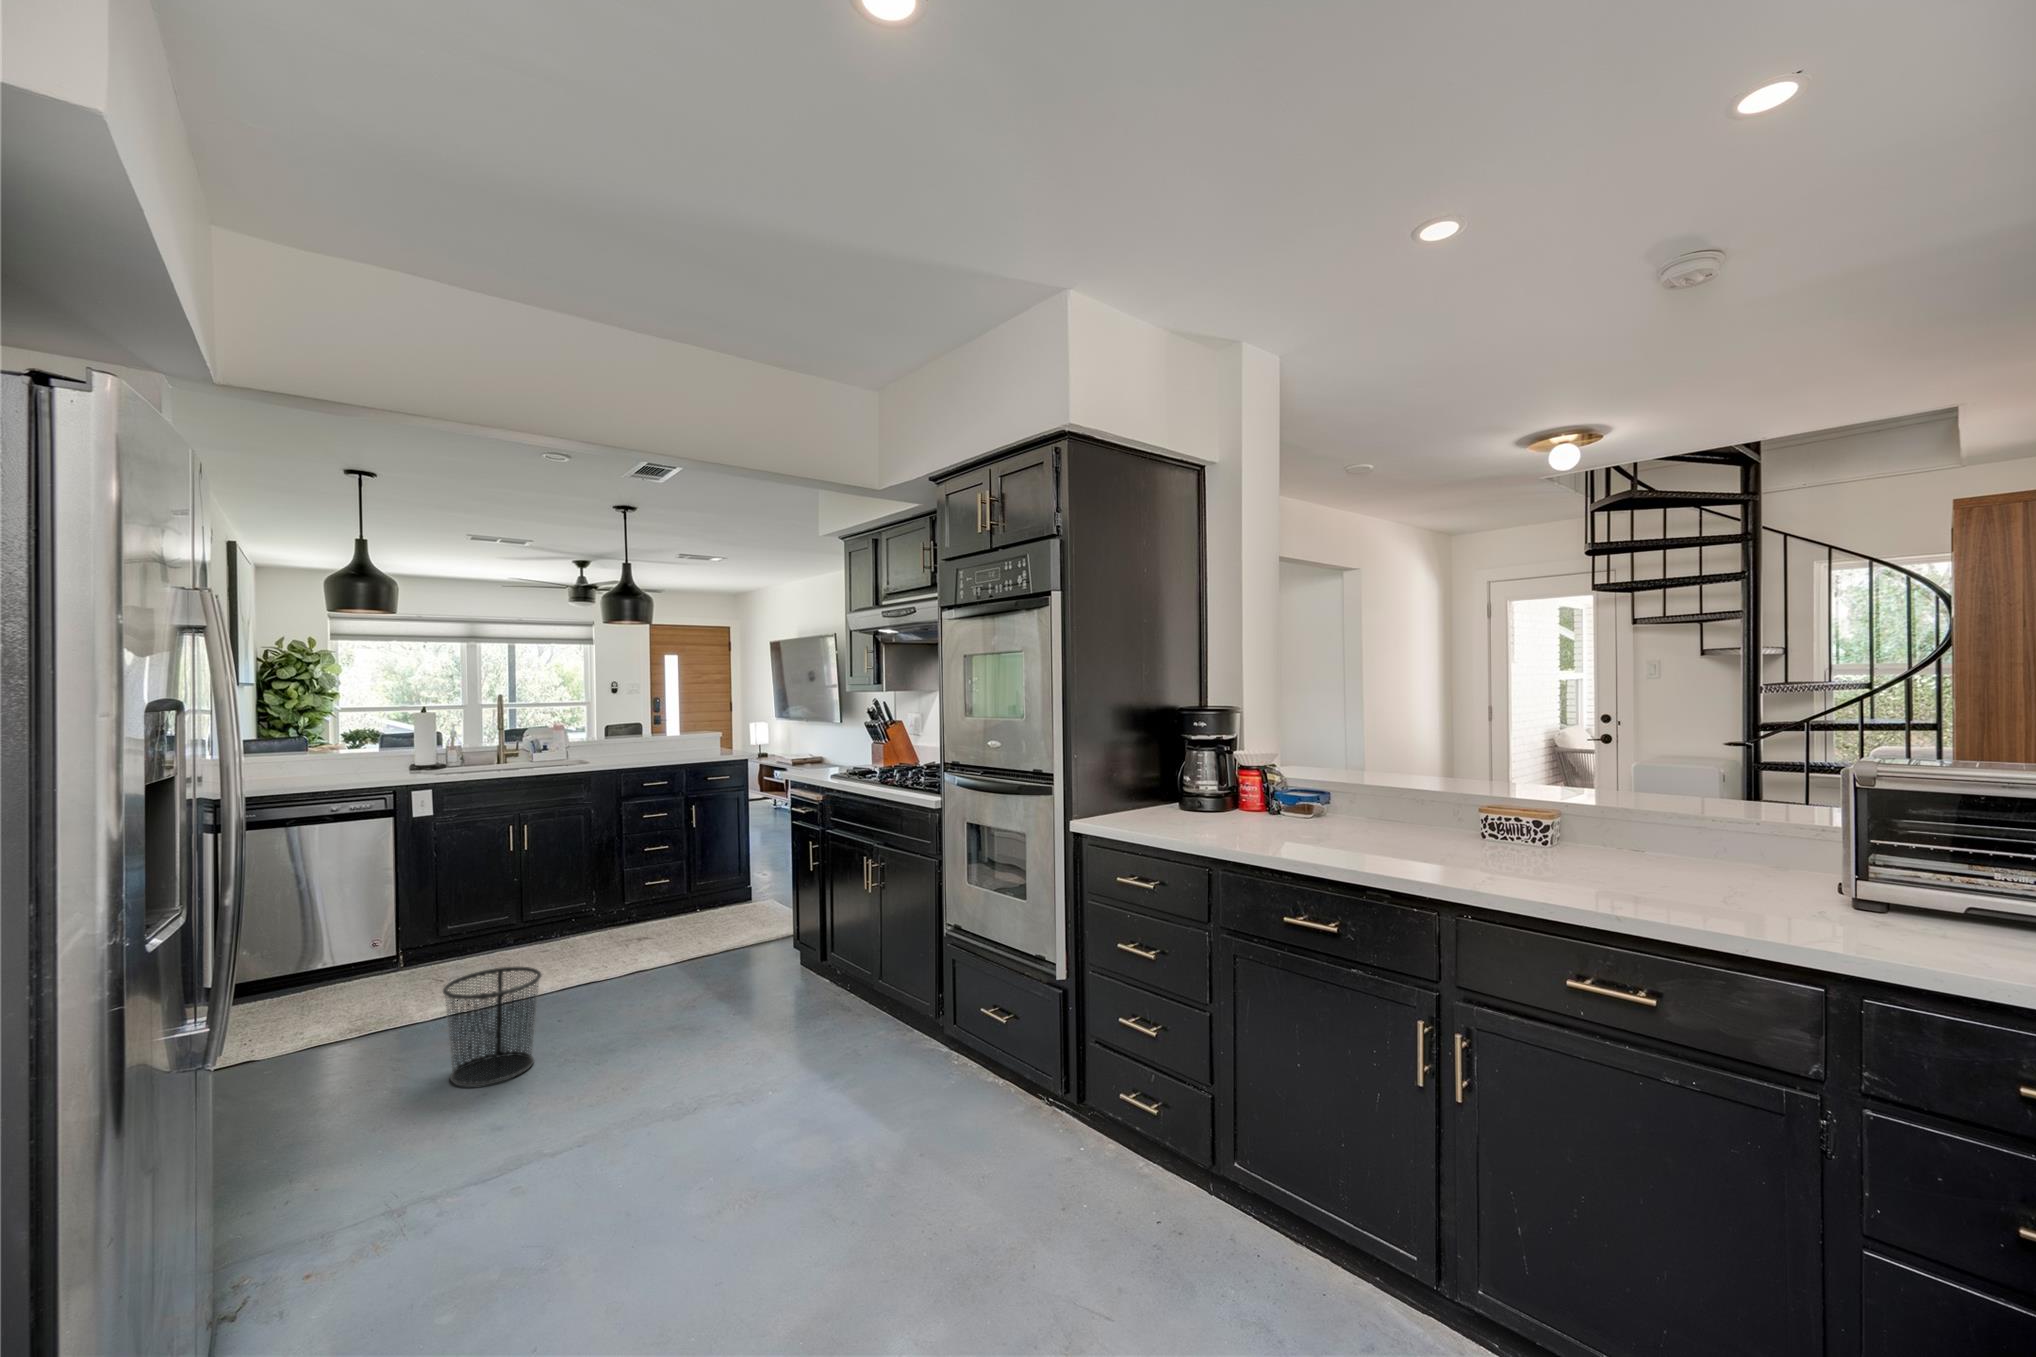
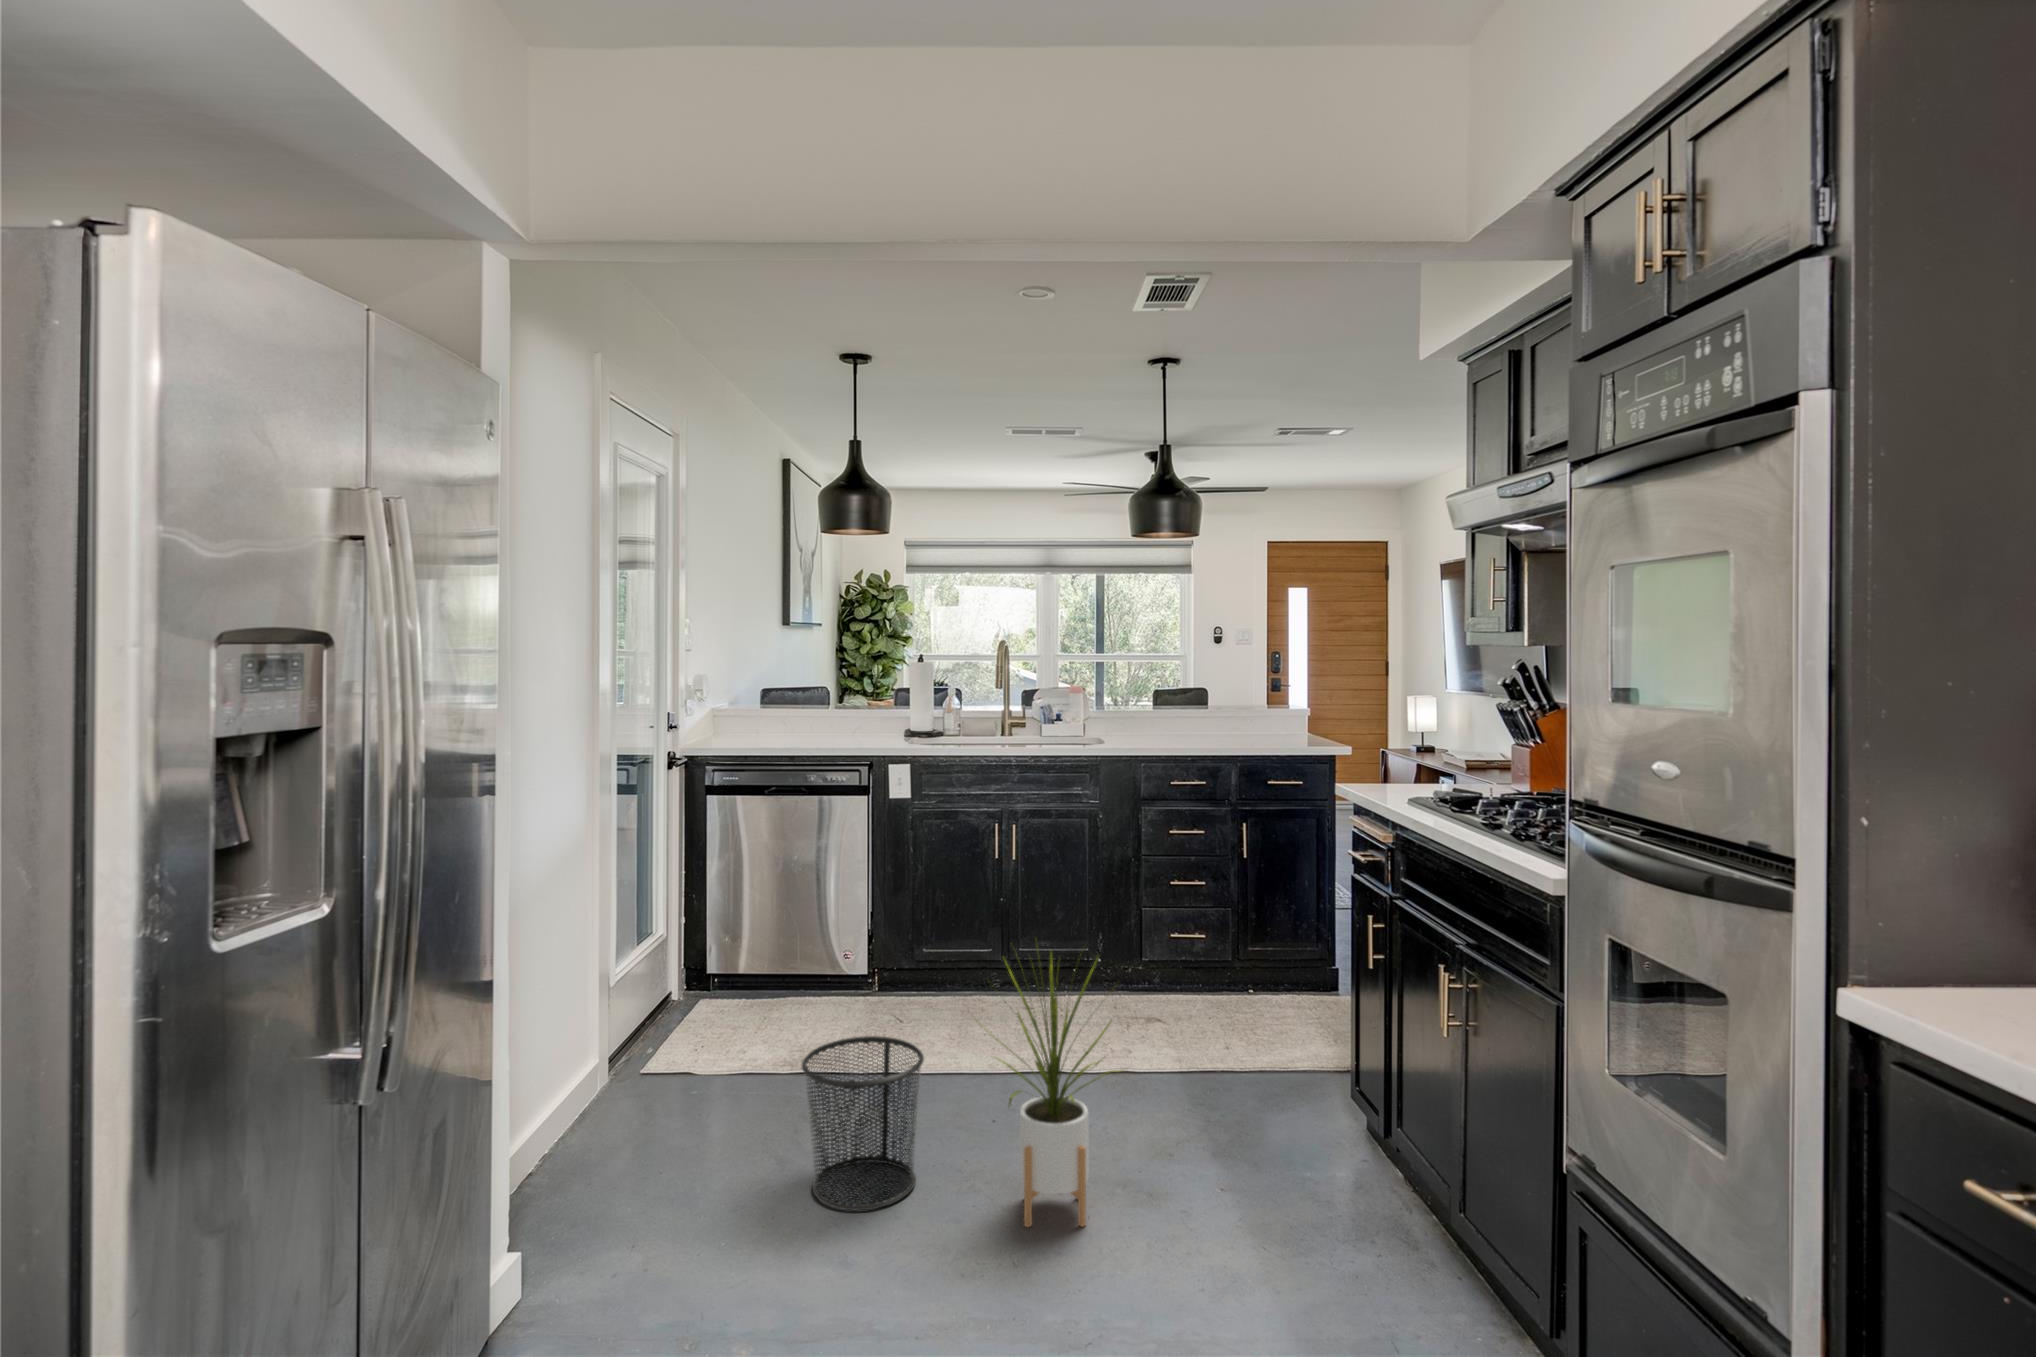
house plant: none [588,874,690,1055] -> present [983,952,1117,1227]

